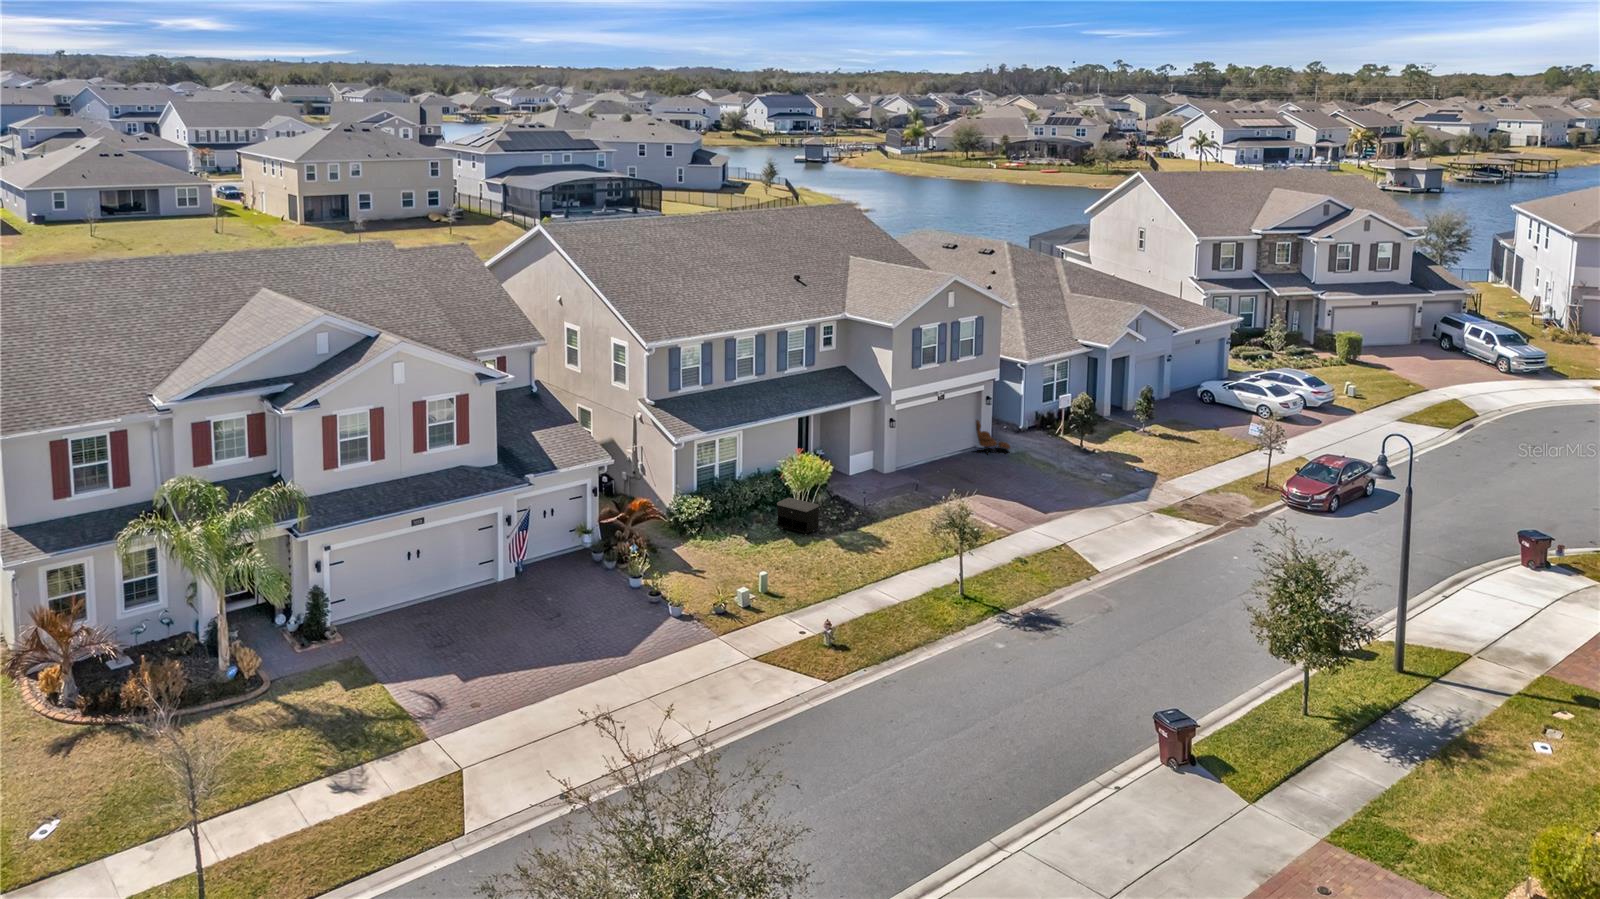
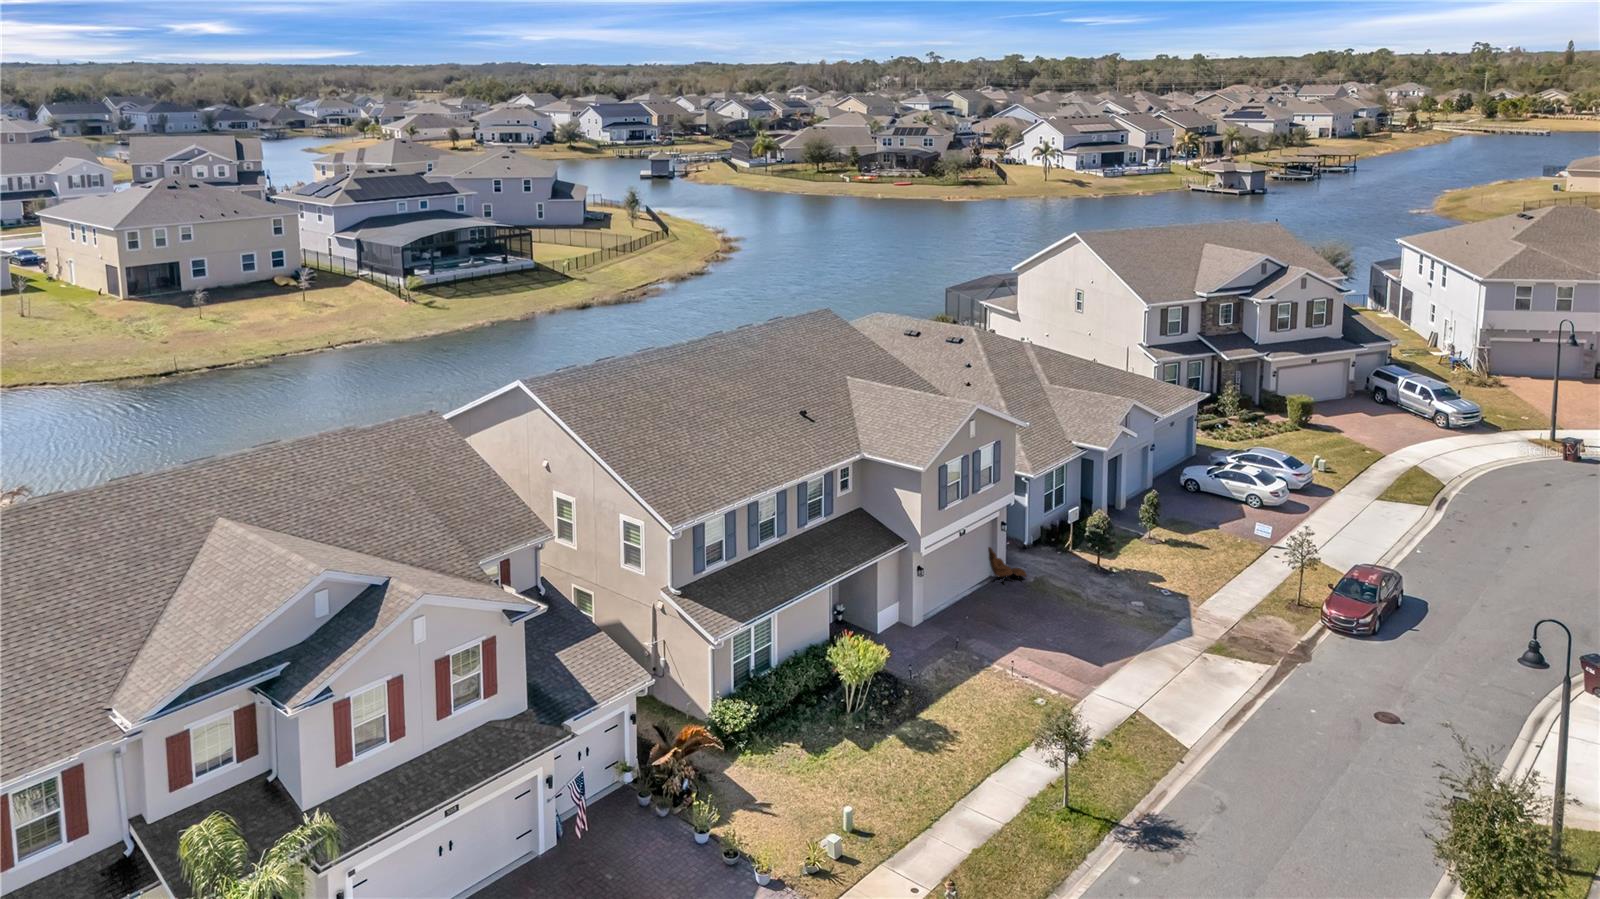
storage bench: present [777,498,819,535] -> none [825,684,872,727]

